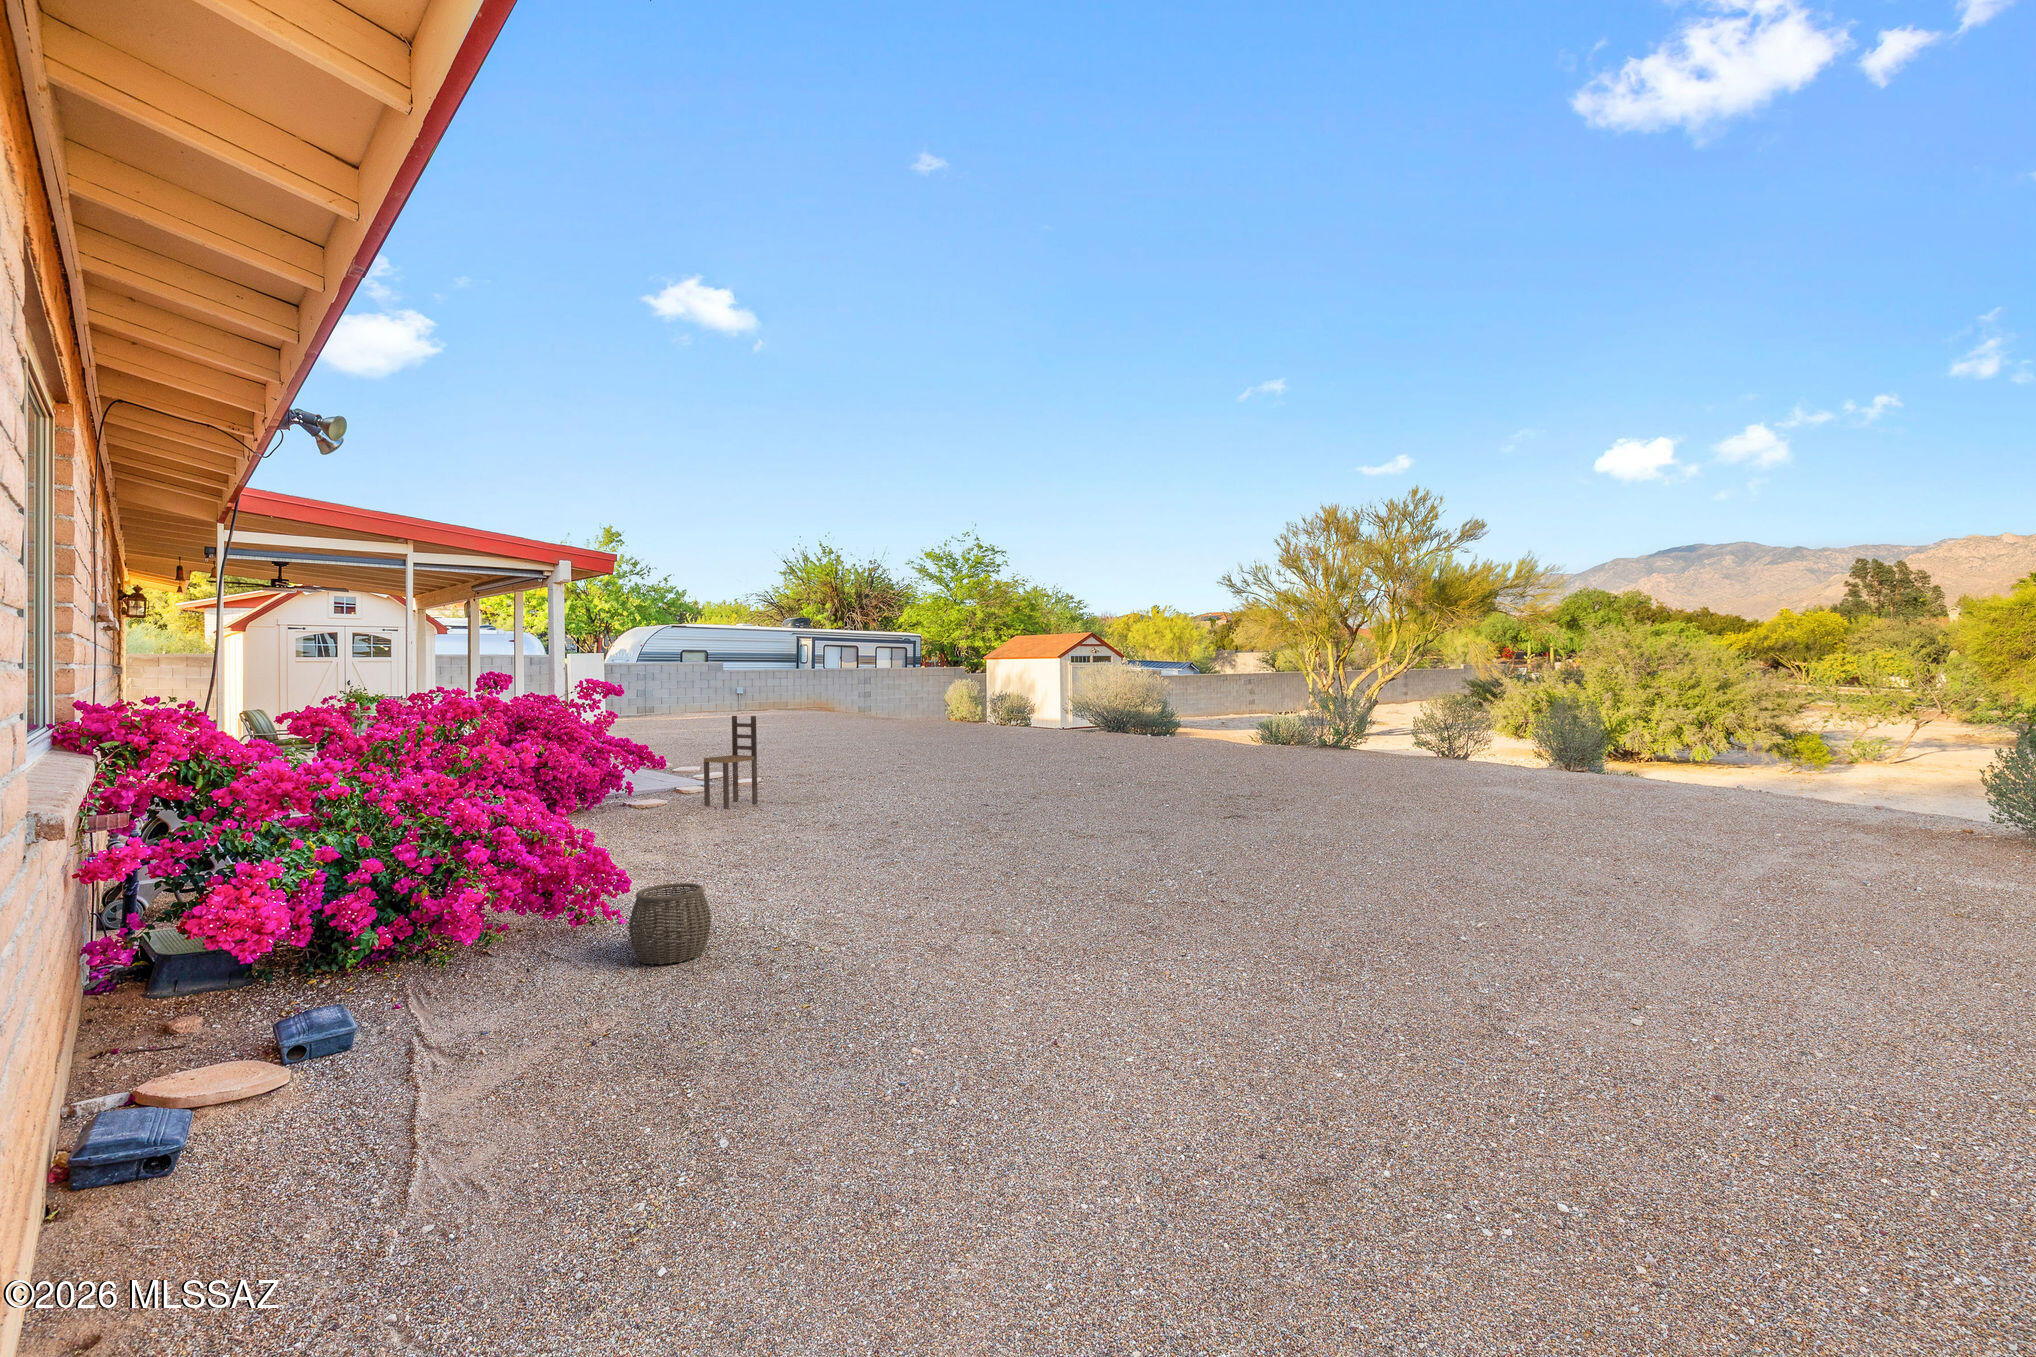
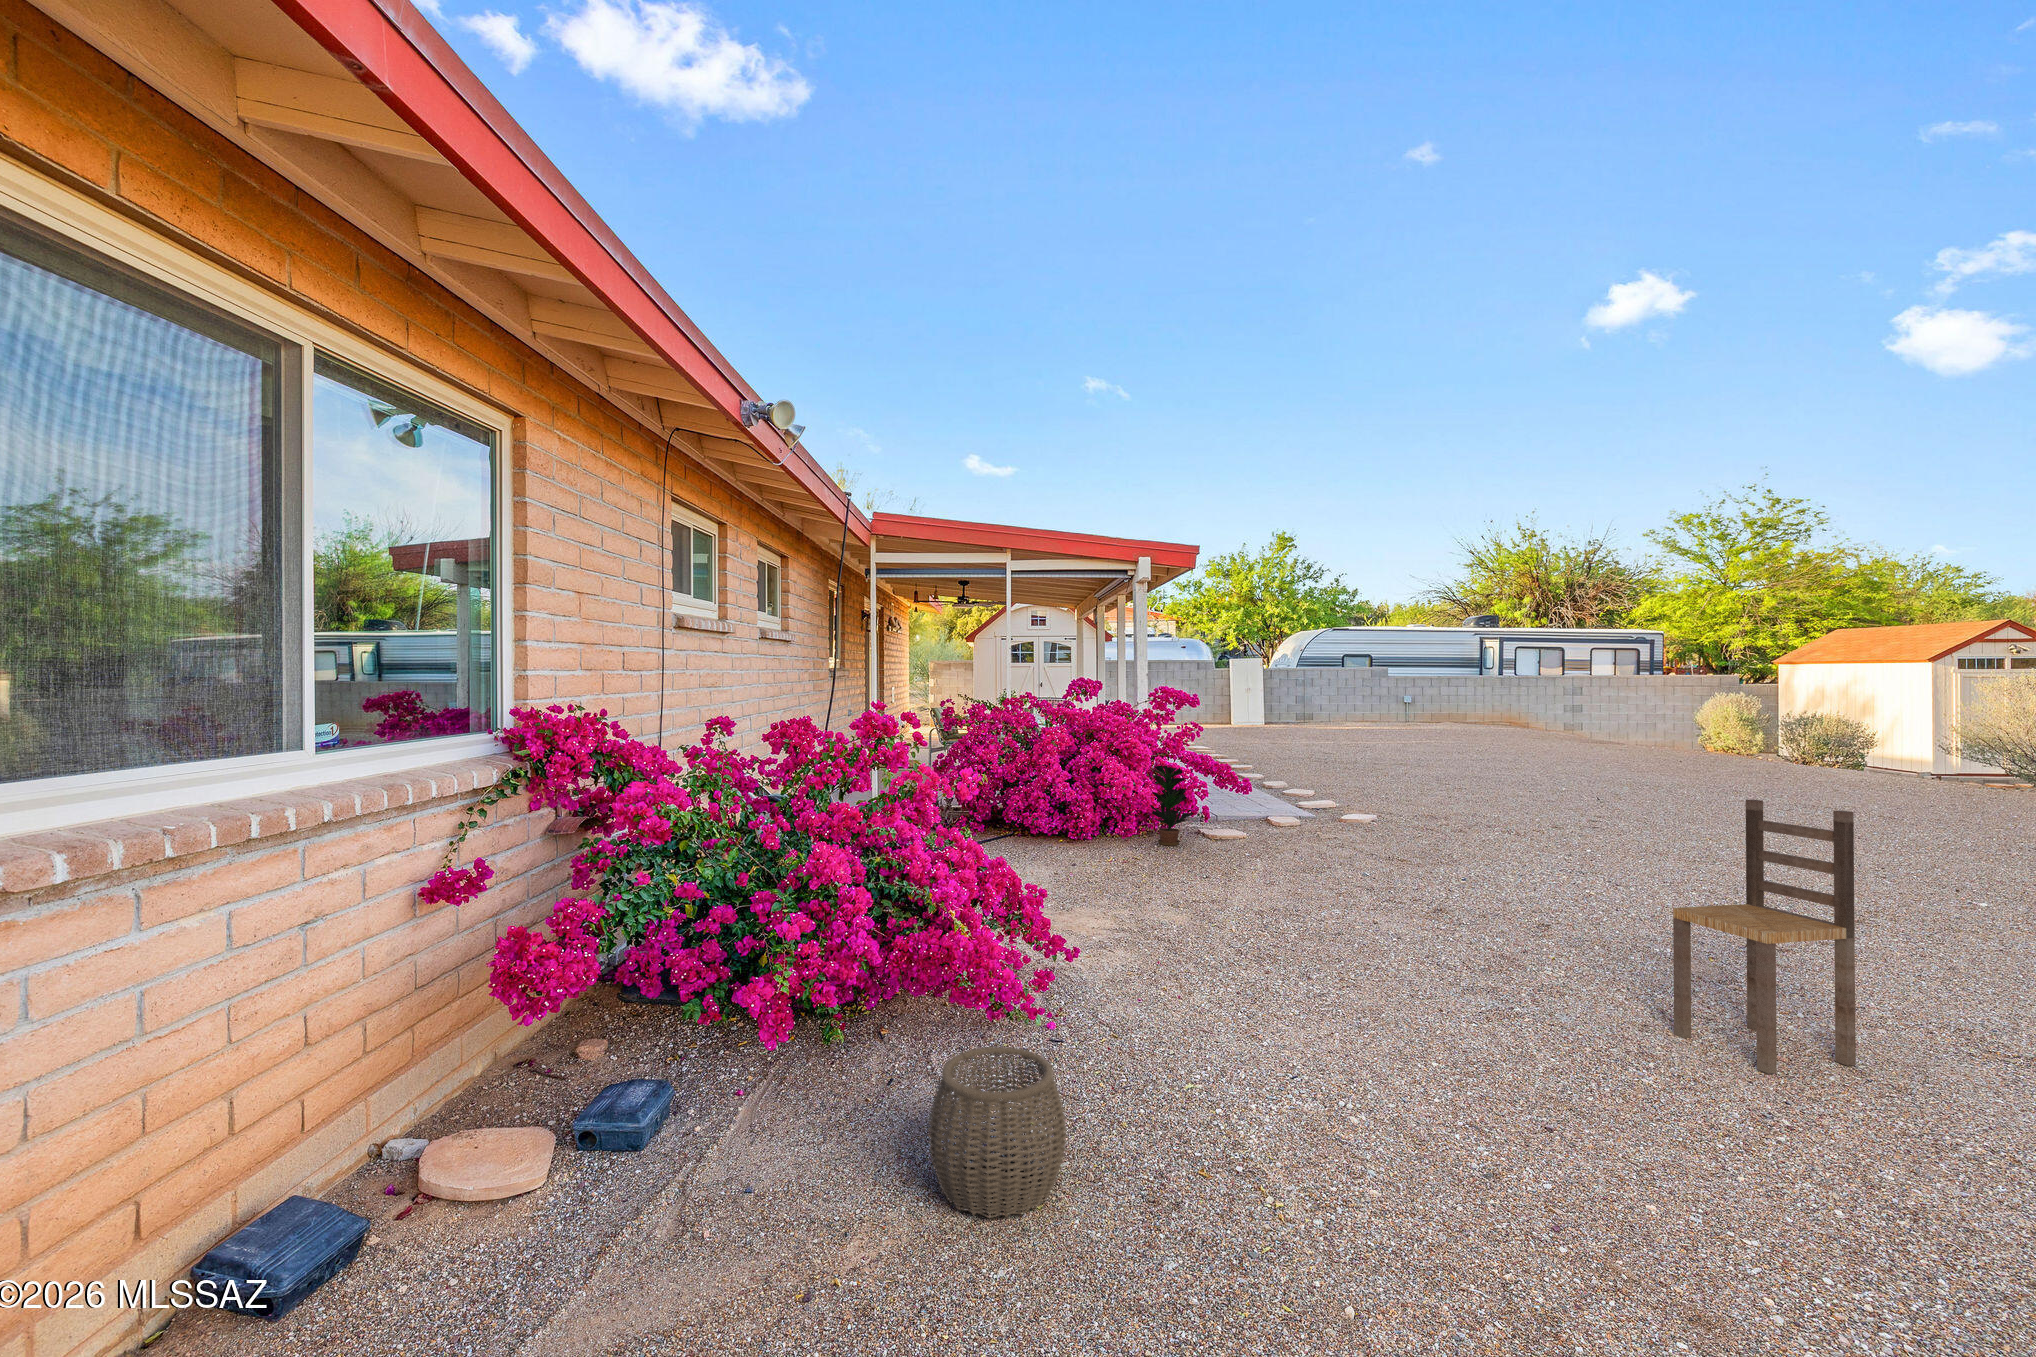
chair: present [704,716,758,808] -> present [1673,799,1856,1074]
potted plant: none [584,747,628,815] -> present [1150,765,1193,846]

